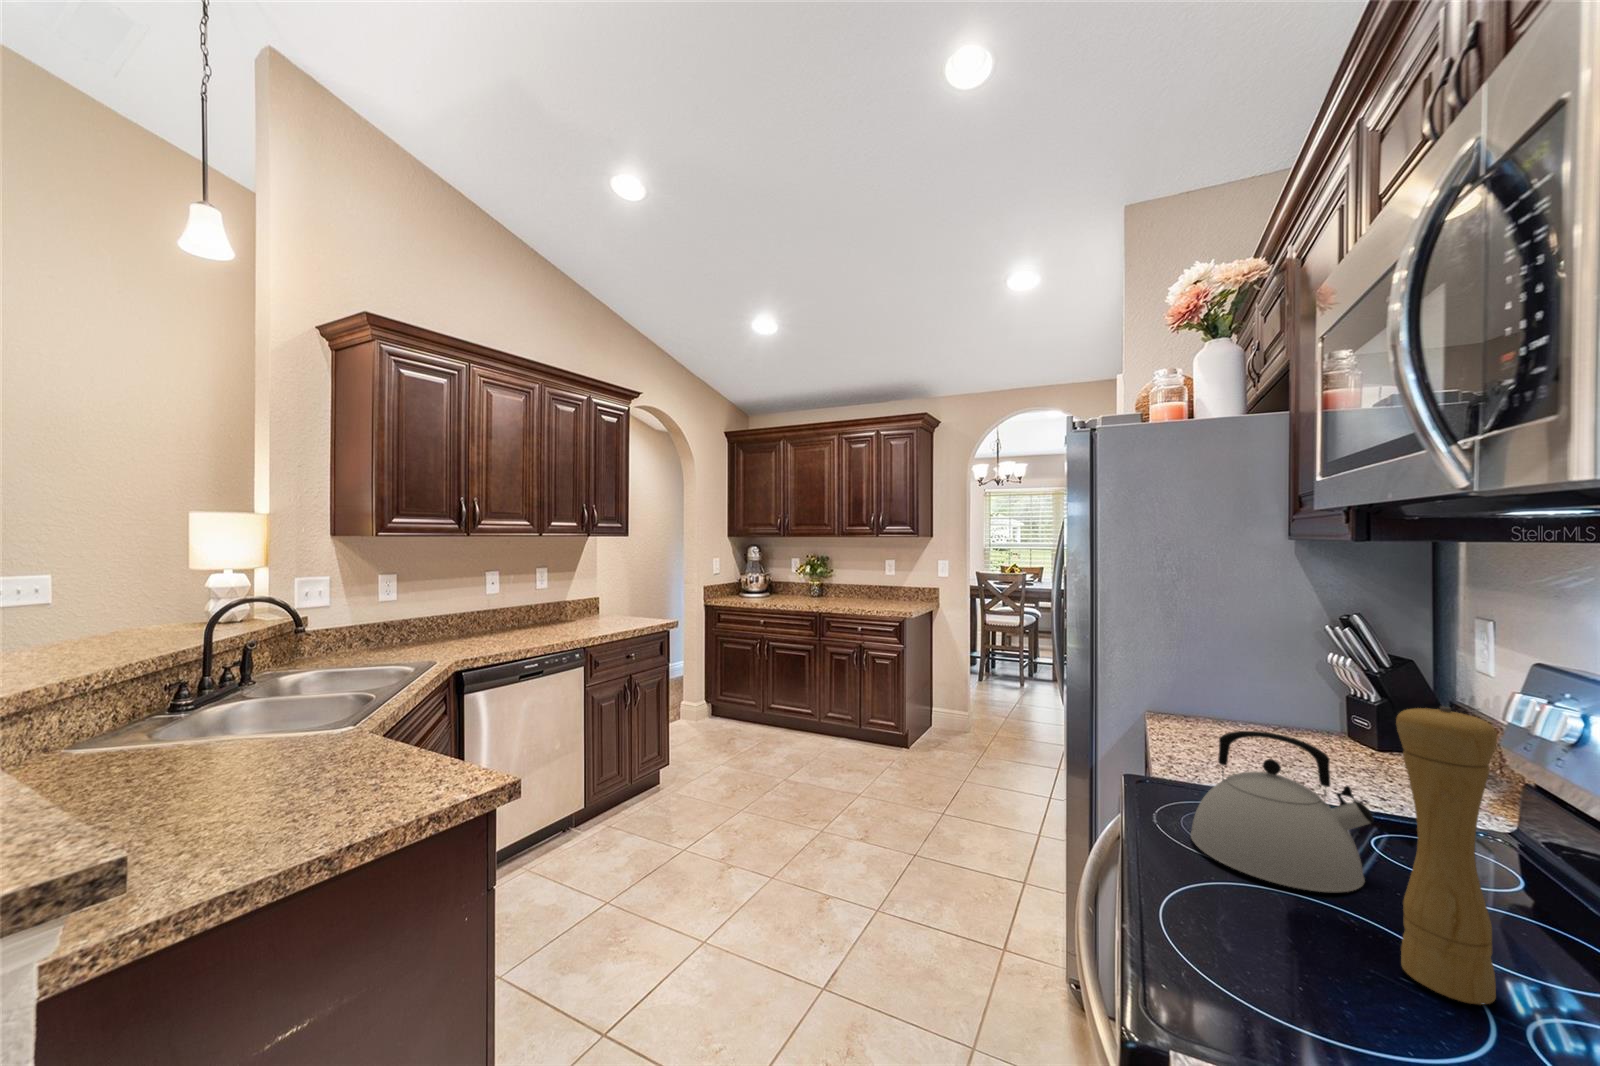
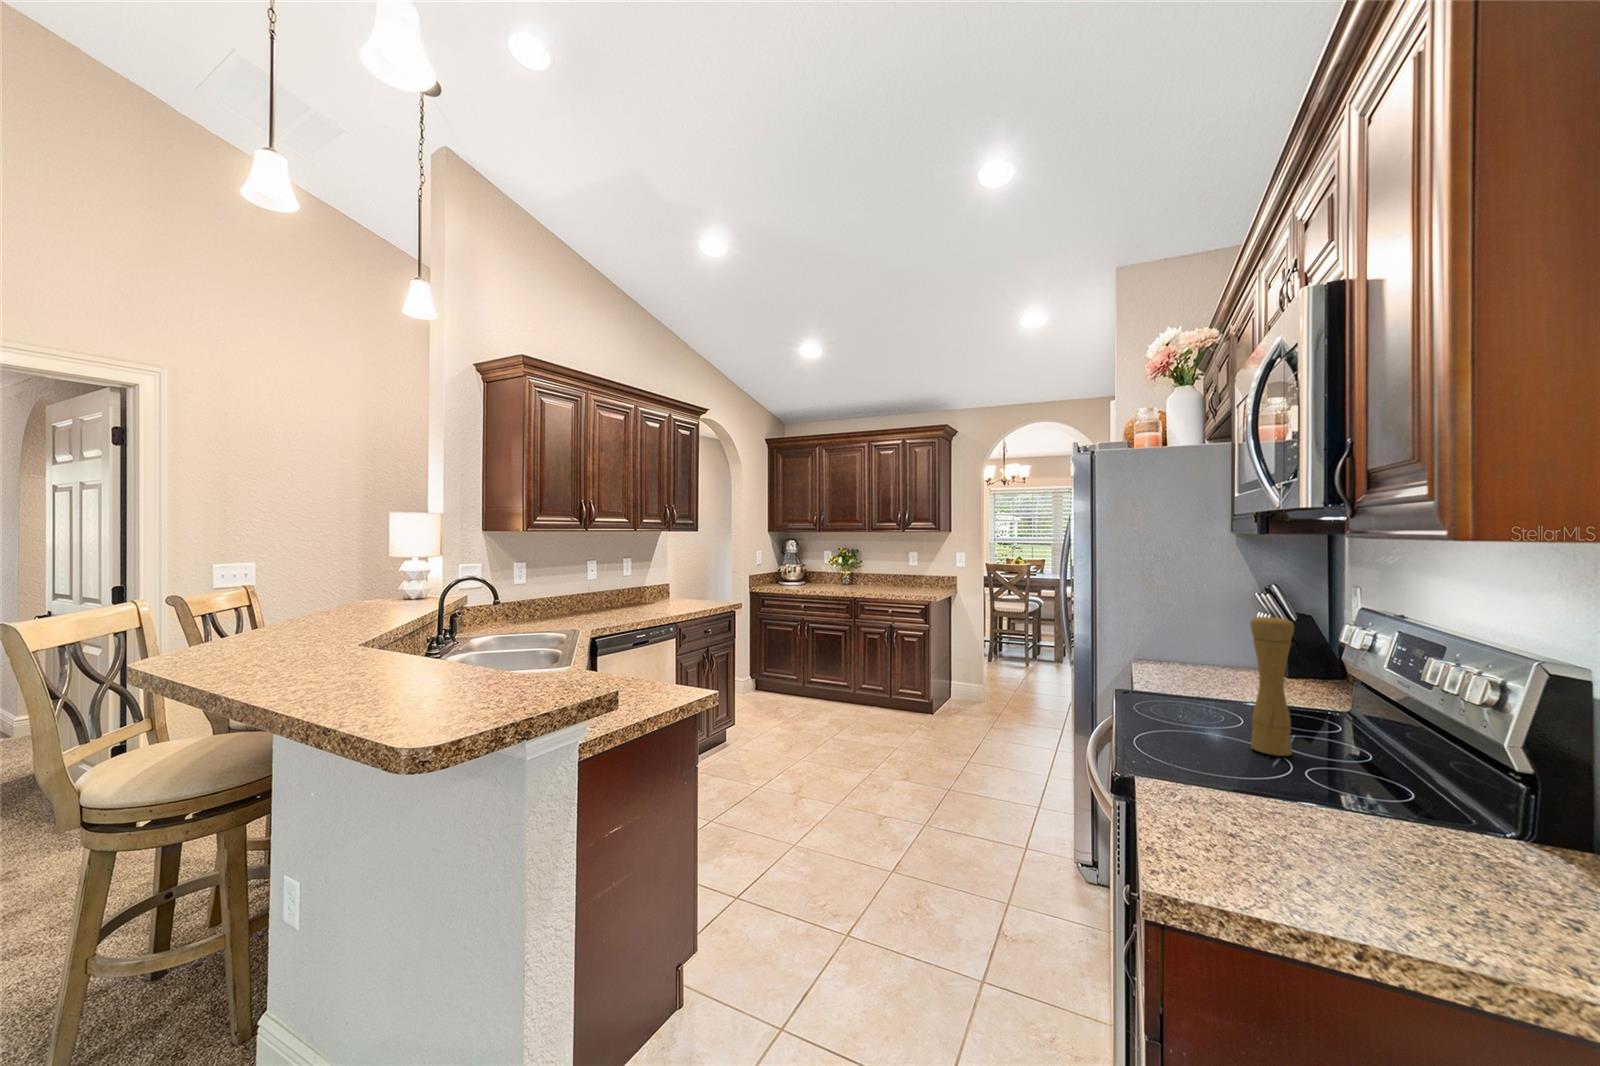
kettle: present [1191,731,1374,893] -> none [1153,645,1253,727]

